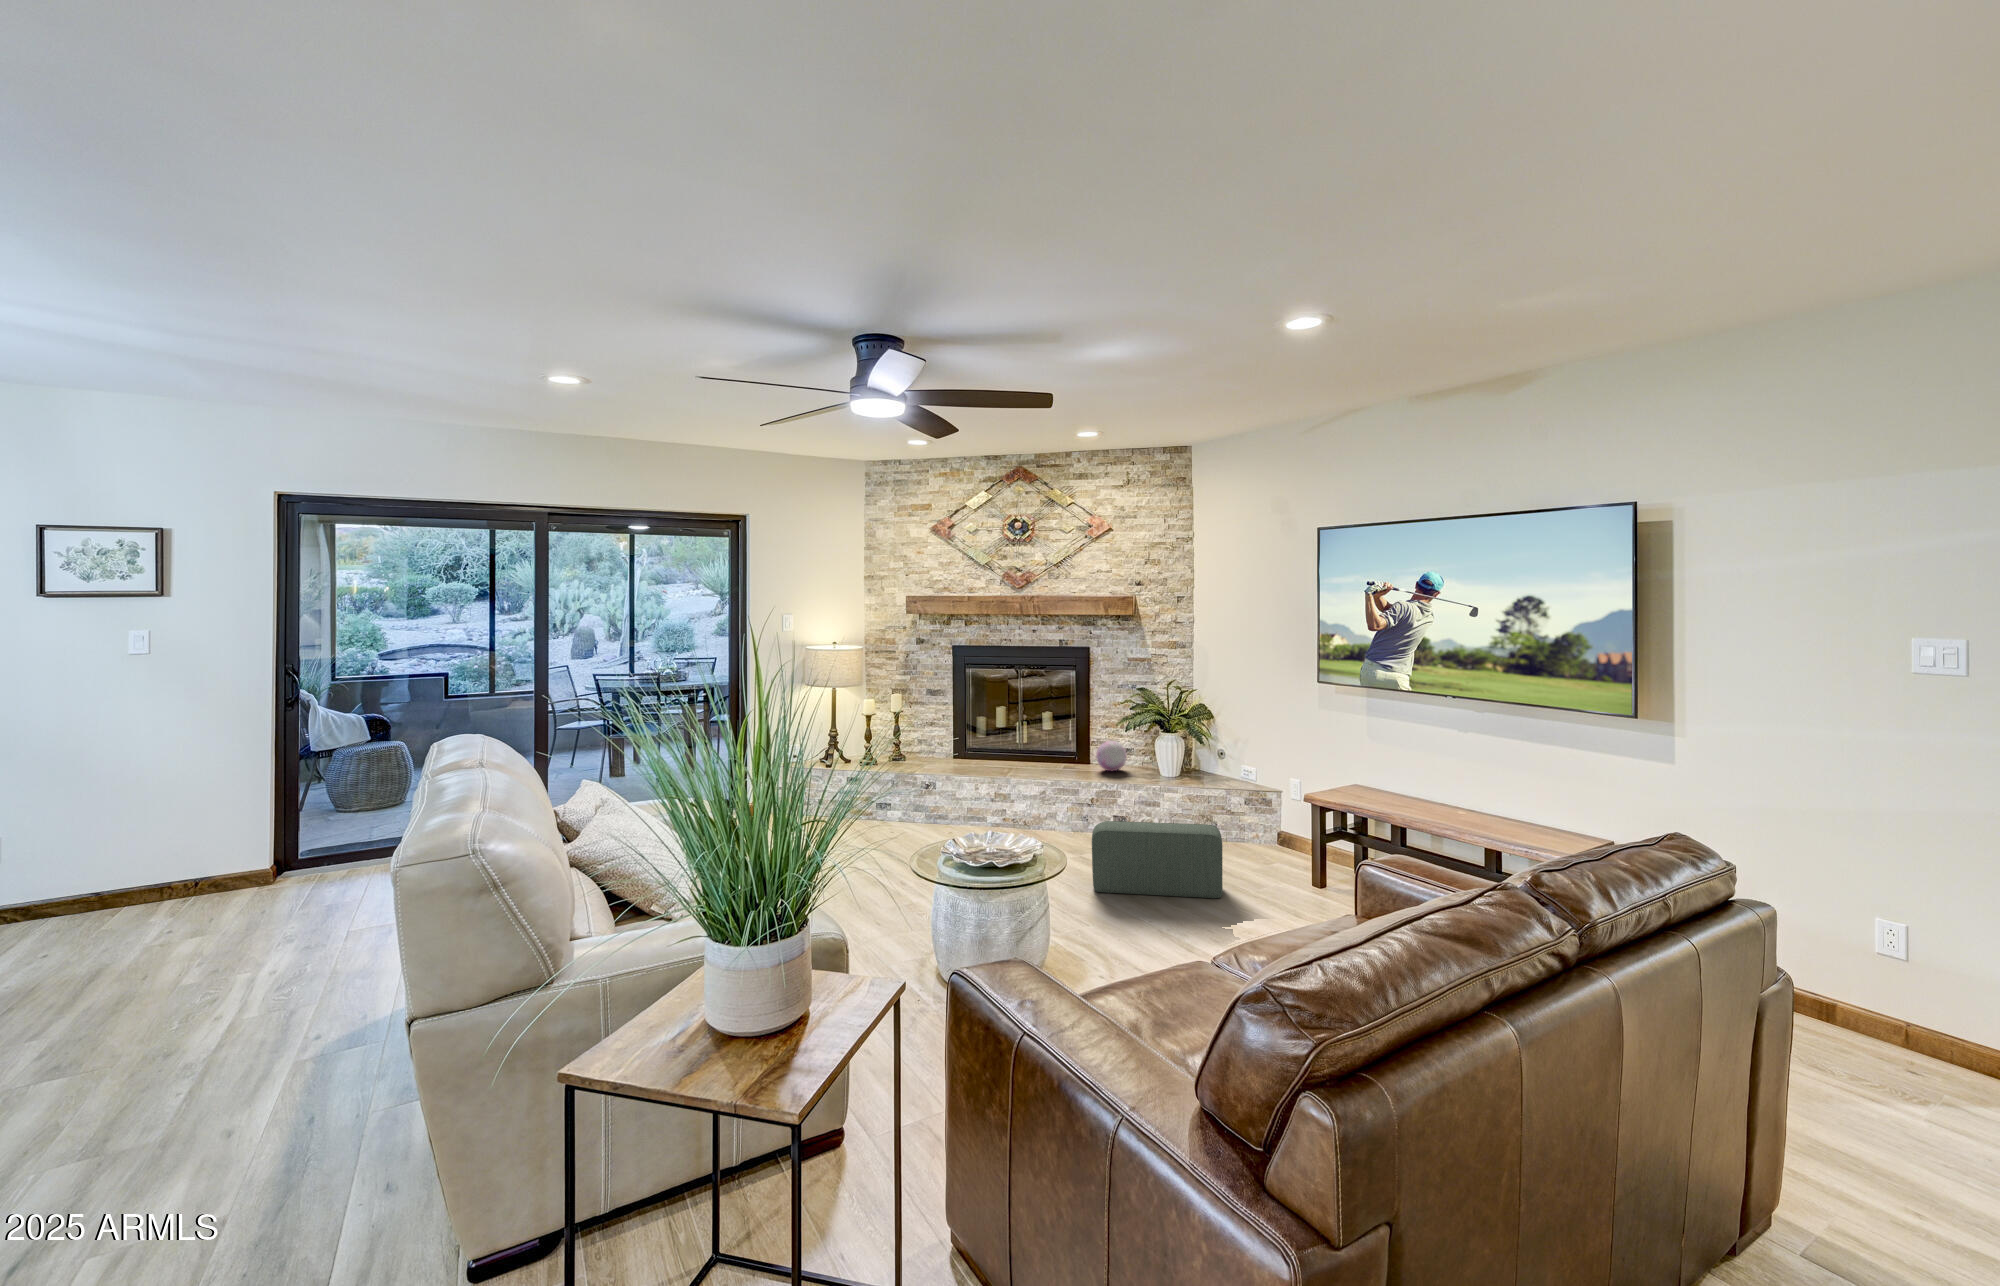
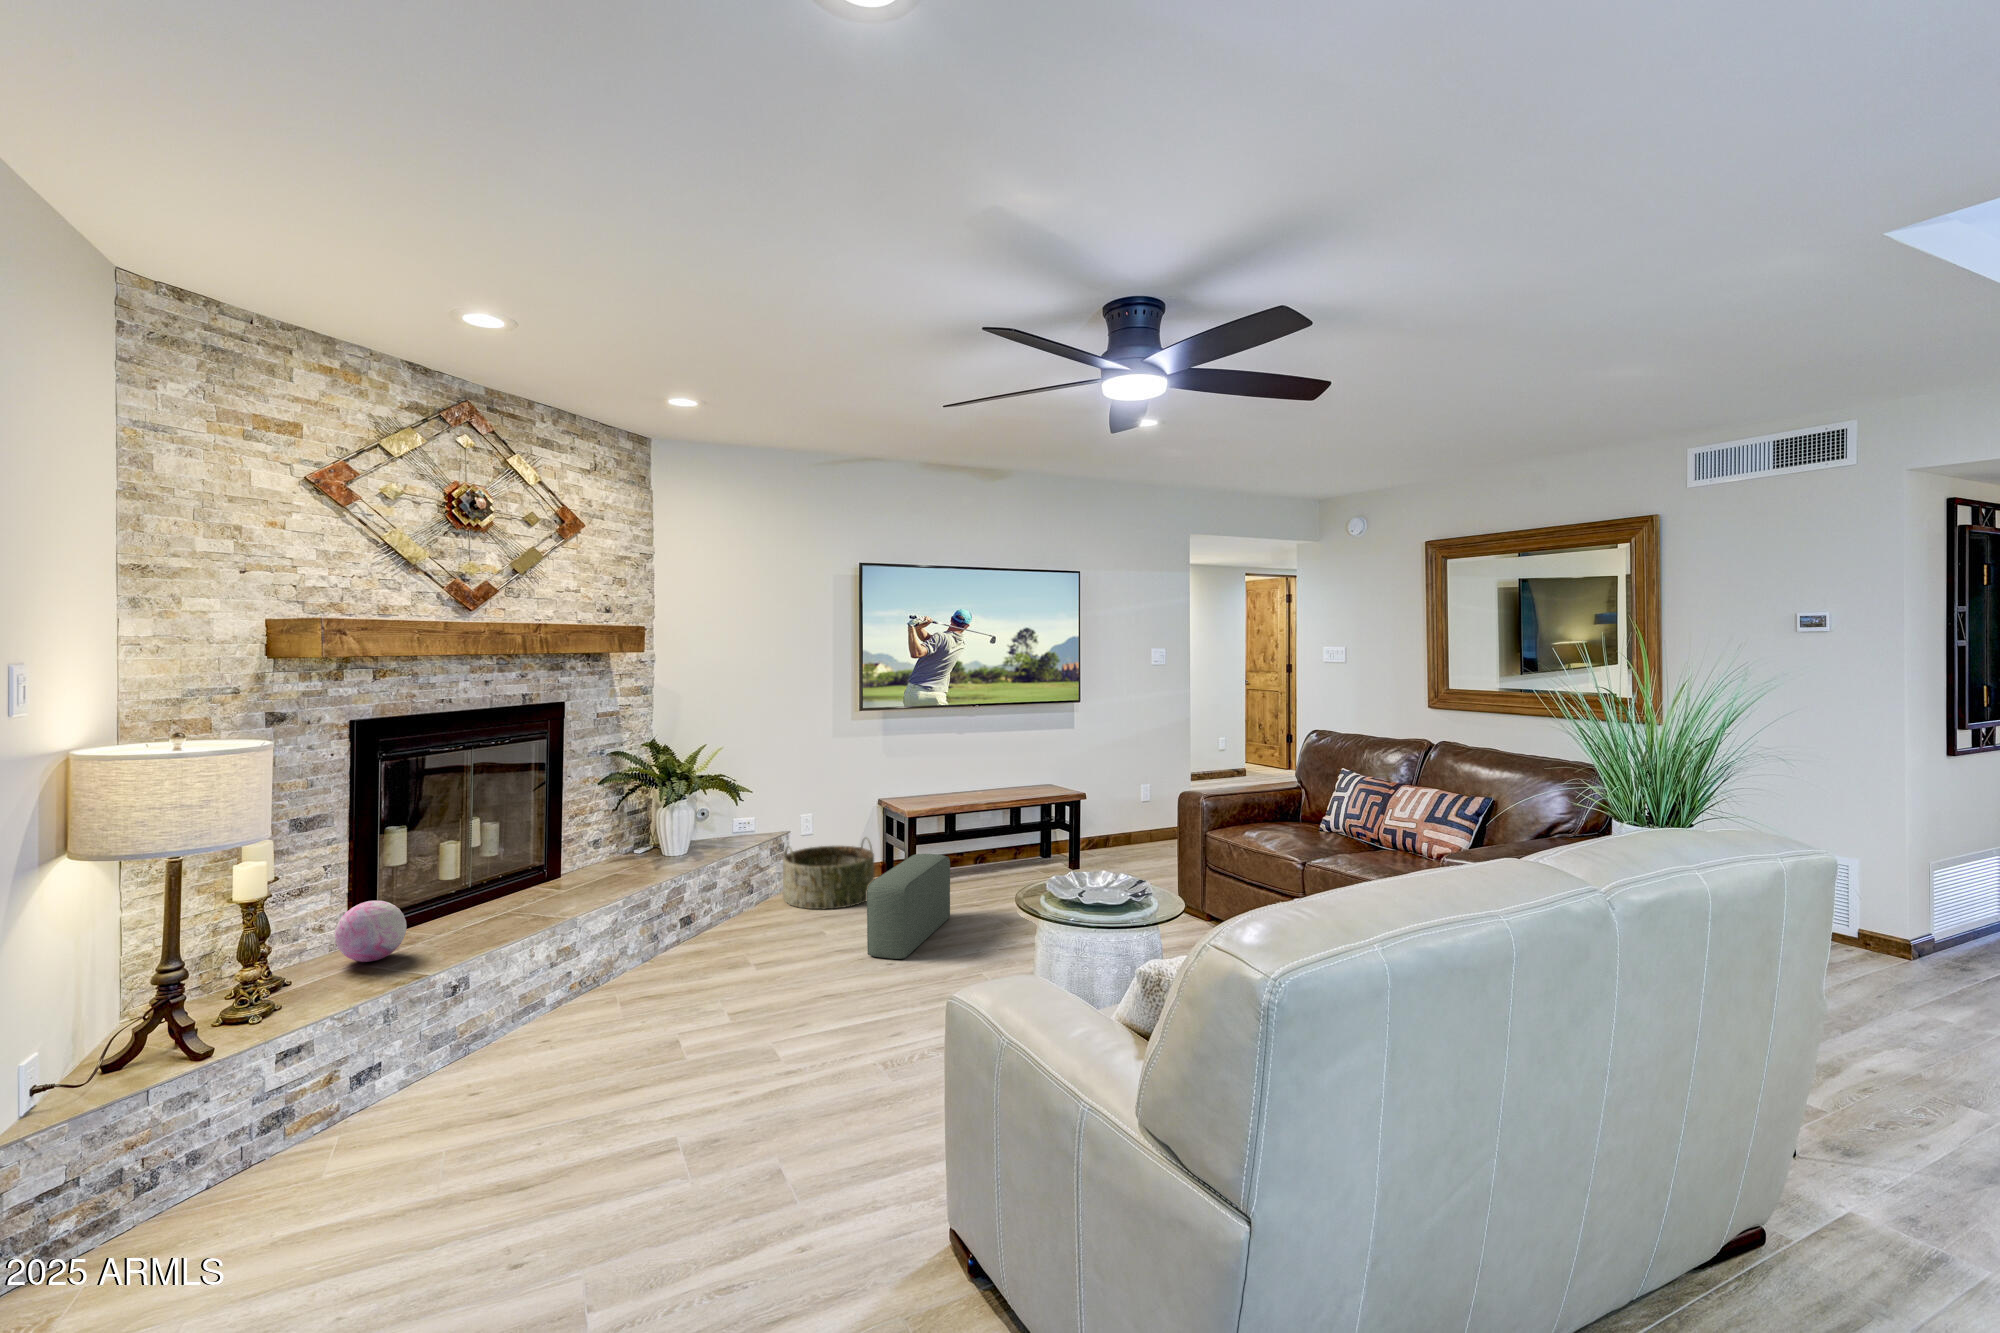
decorative orb: present [1096,741,1127,771] -> present [335,901,407,962]
basket: none [1208,793,1297,866] -> present [783,838,874,909]

